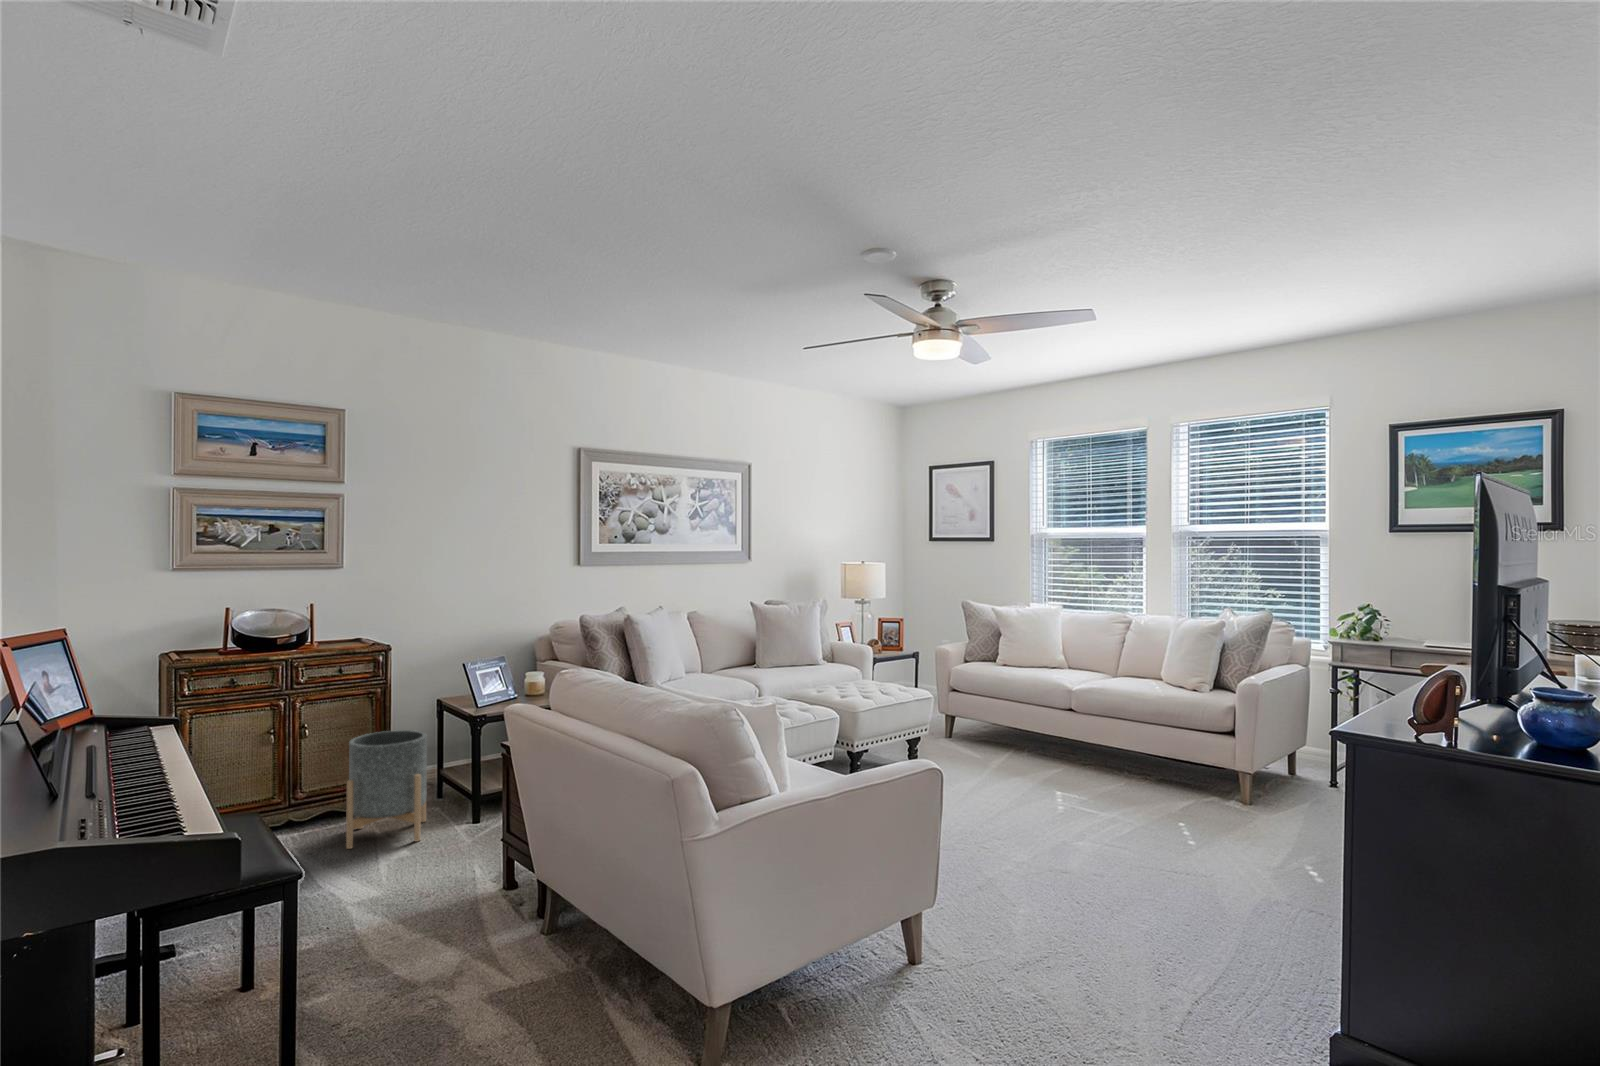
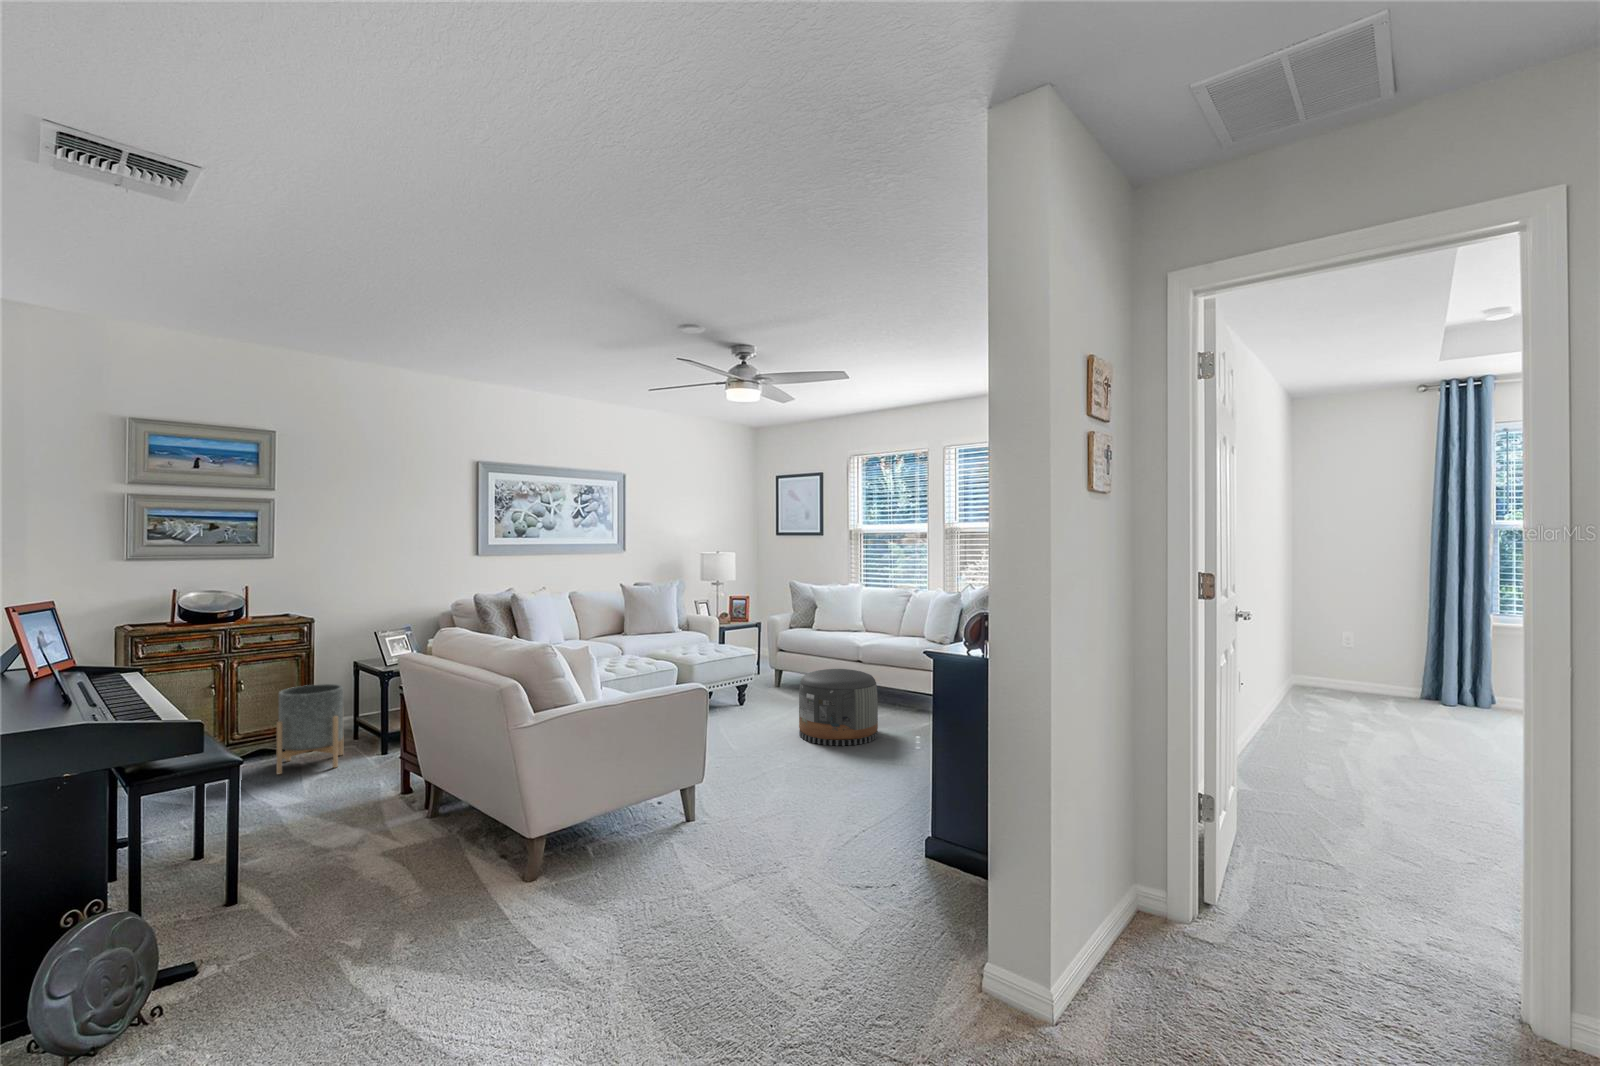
pouf: none [1012,723,1125,834] -> present [799,669,878,746]

